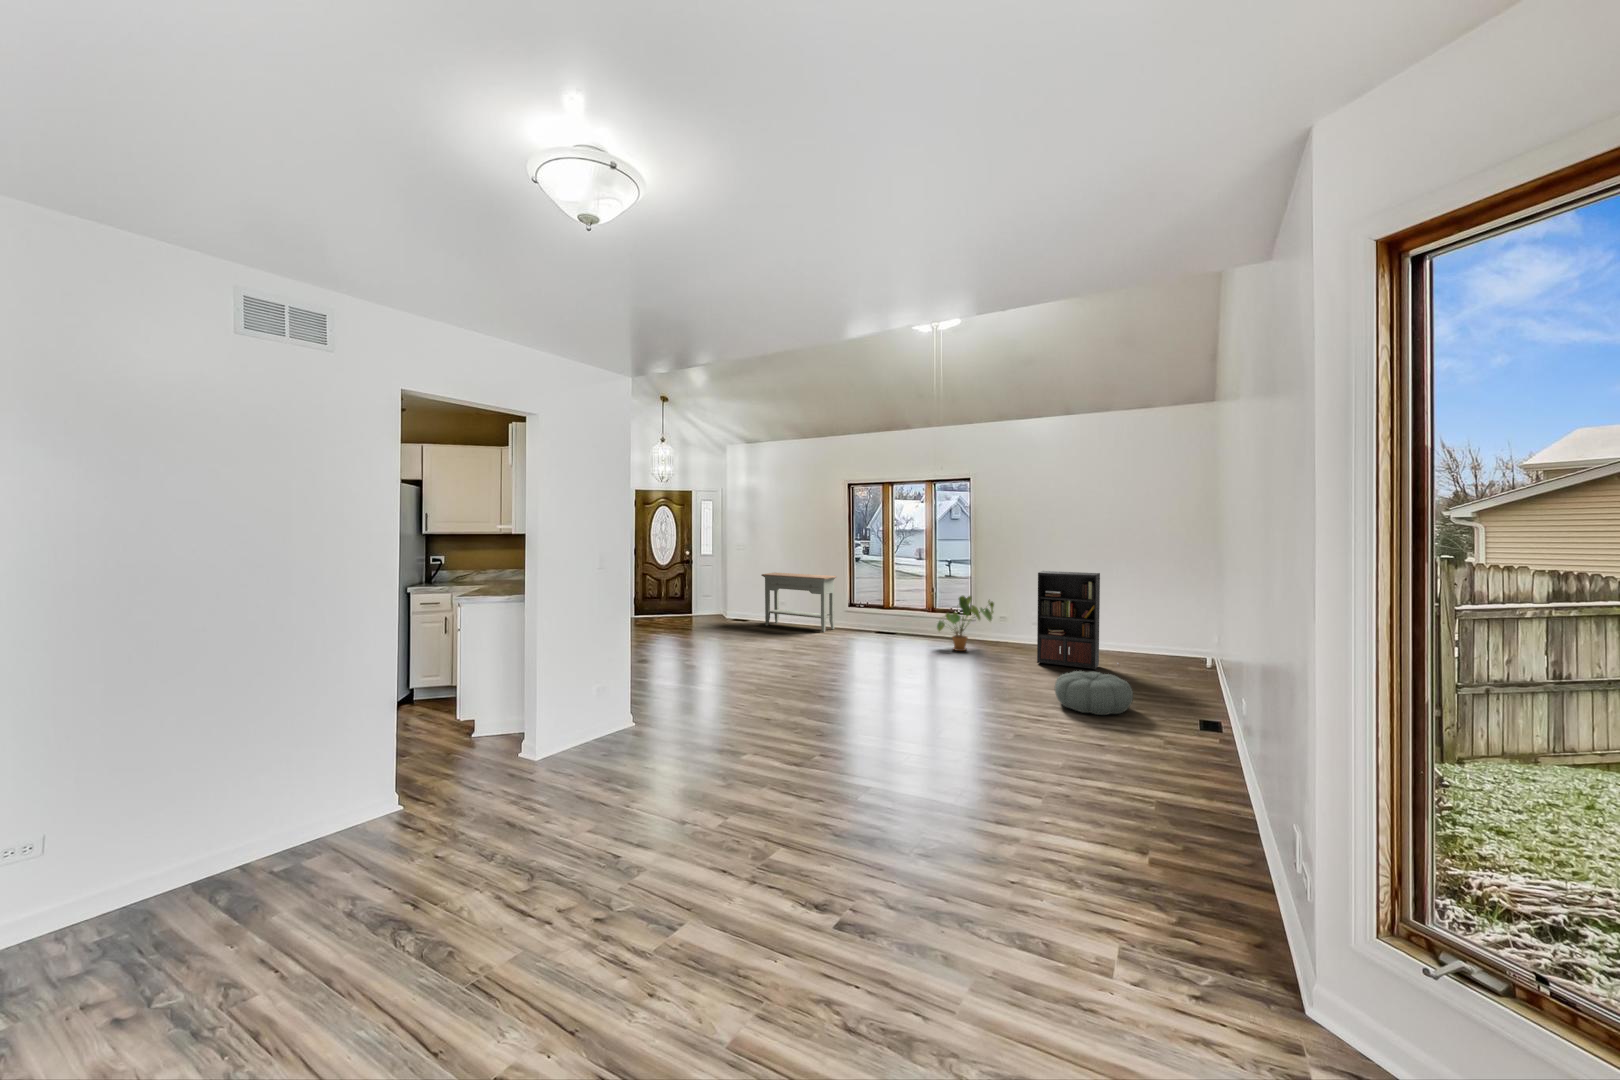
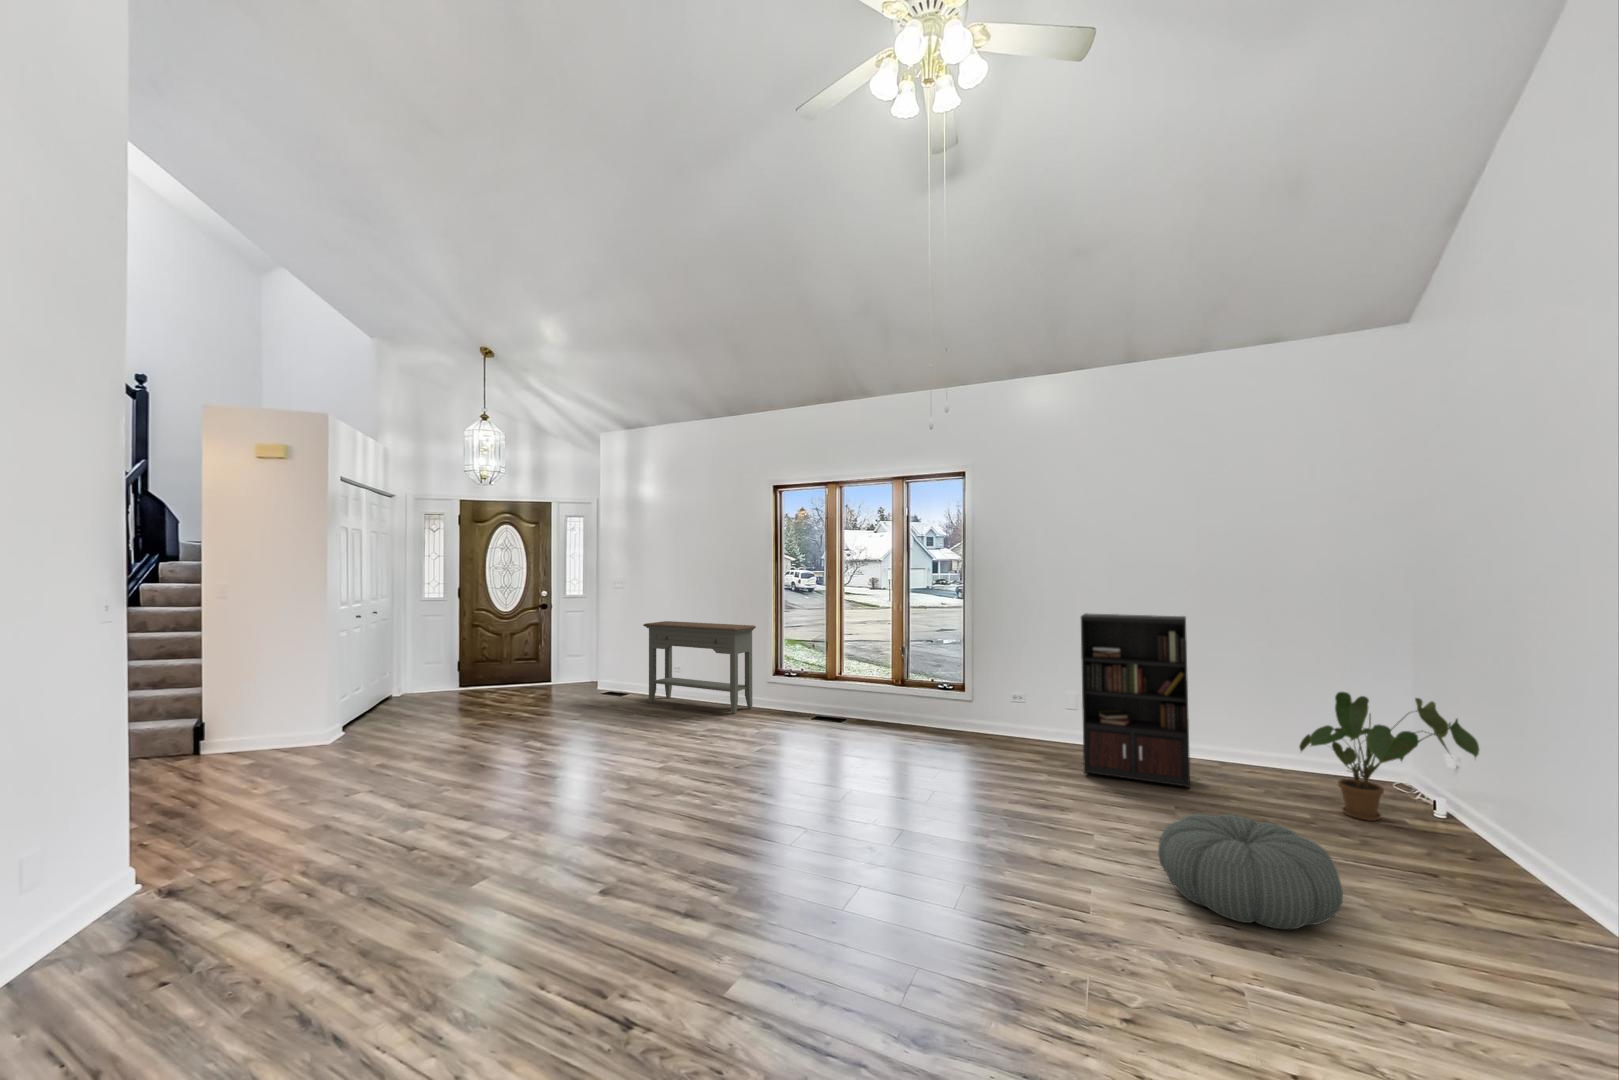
house plant: present [937,596,994,651] -> present [1299,692,1479,821]

